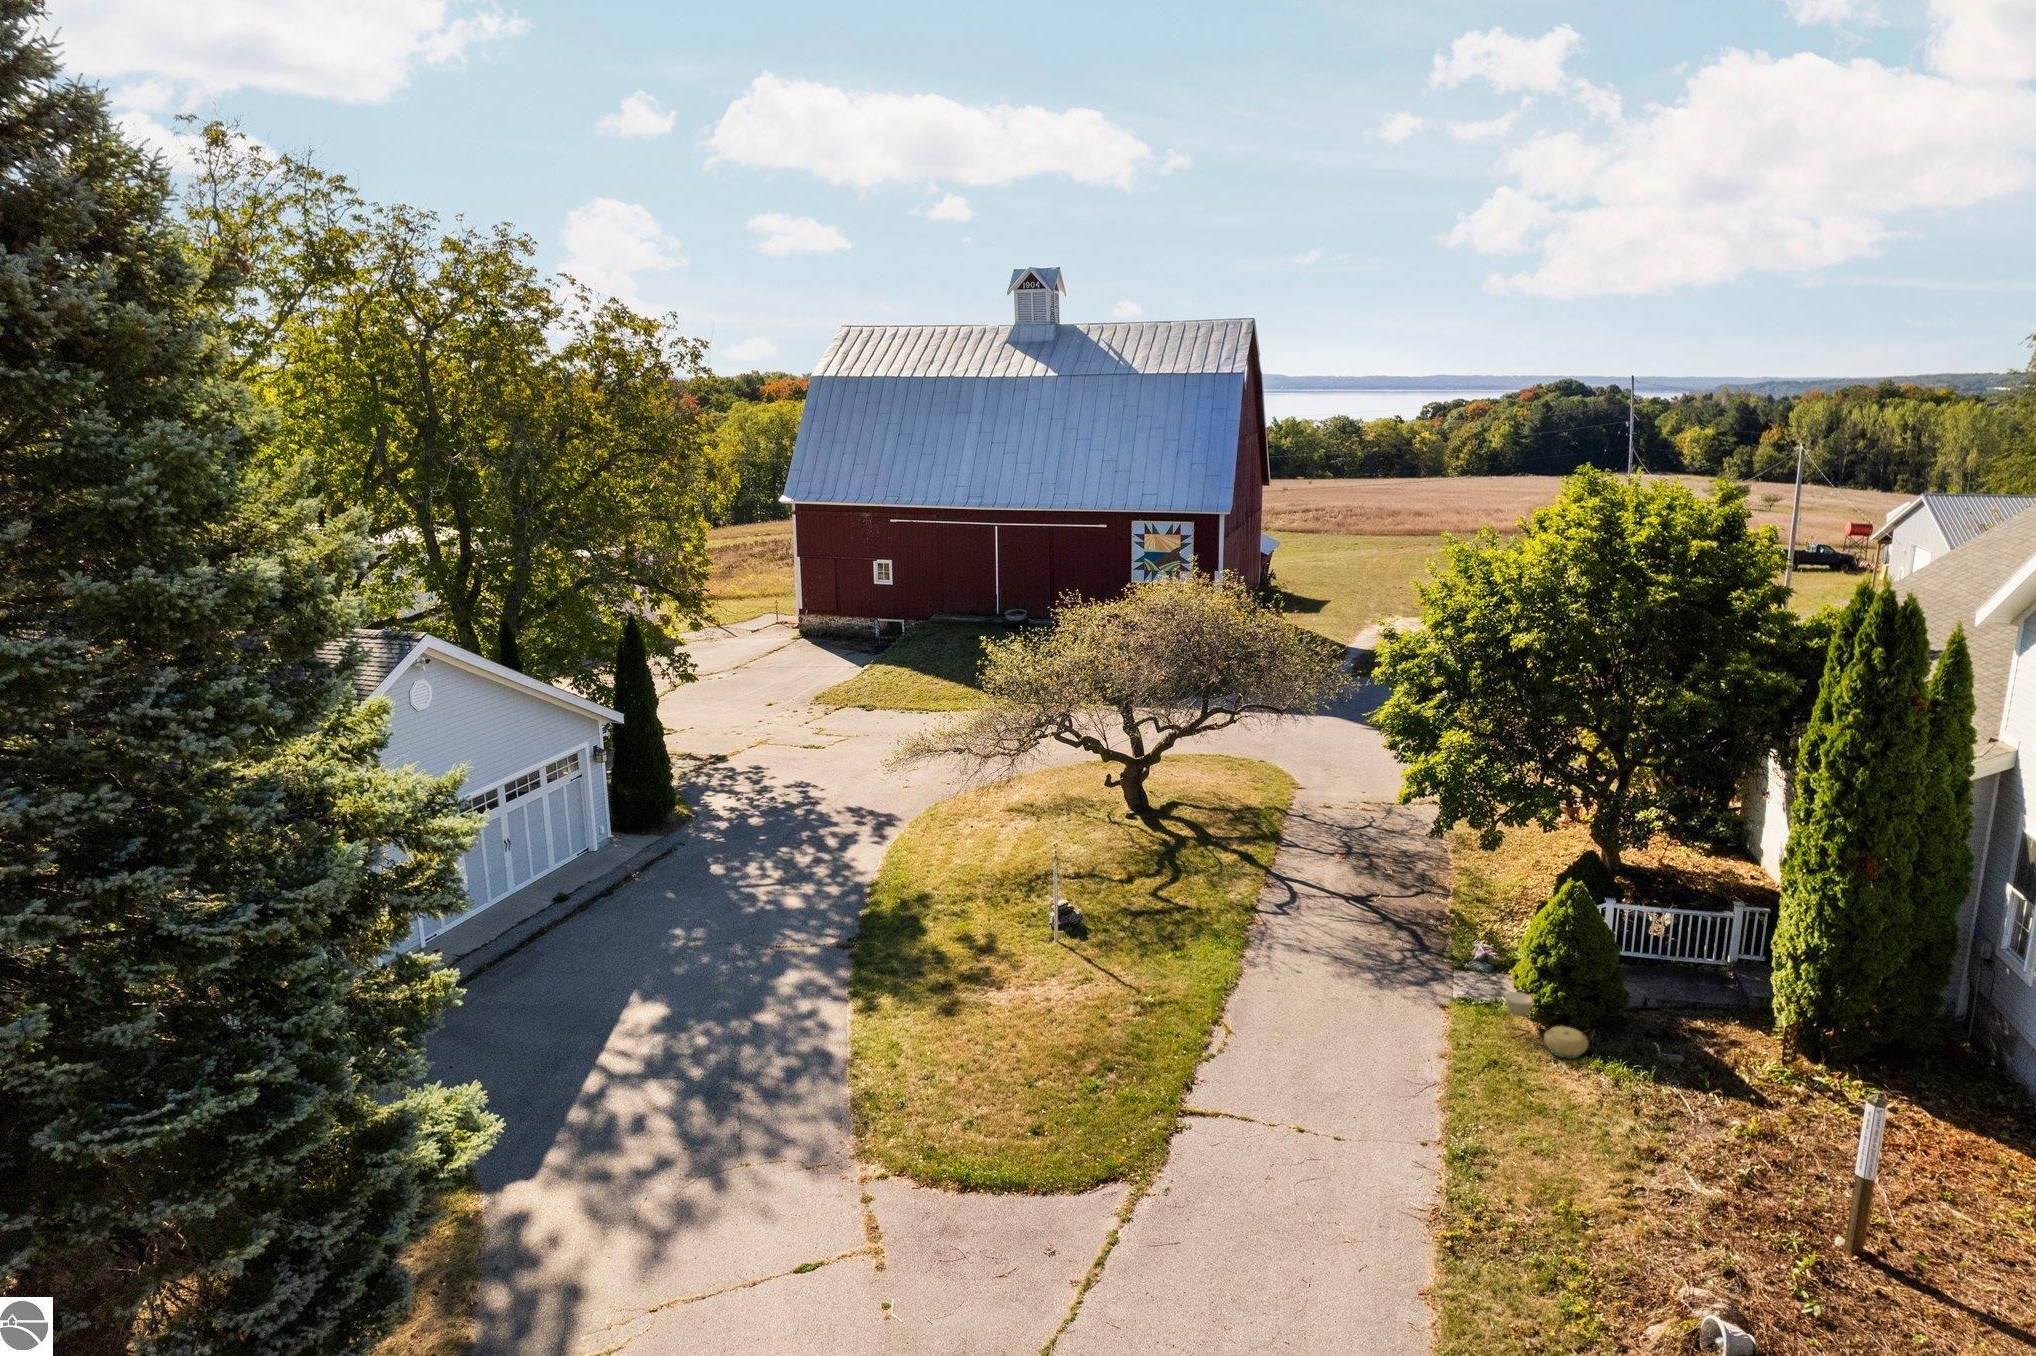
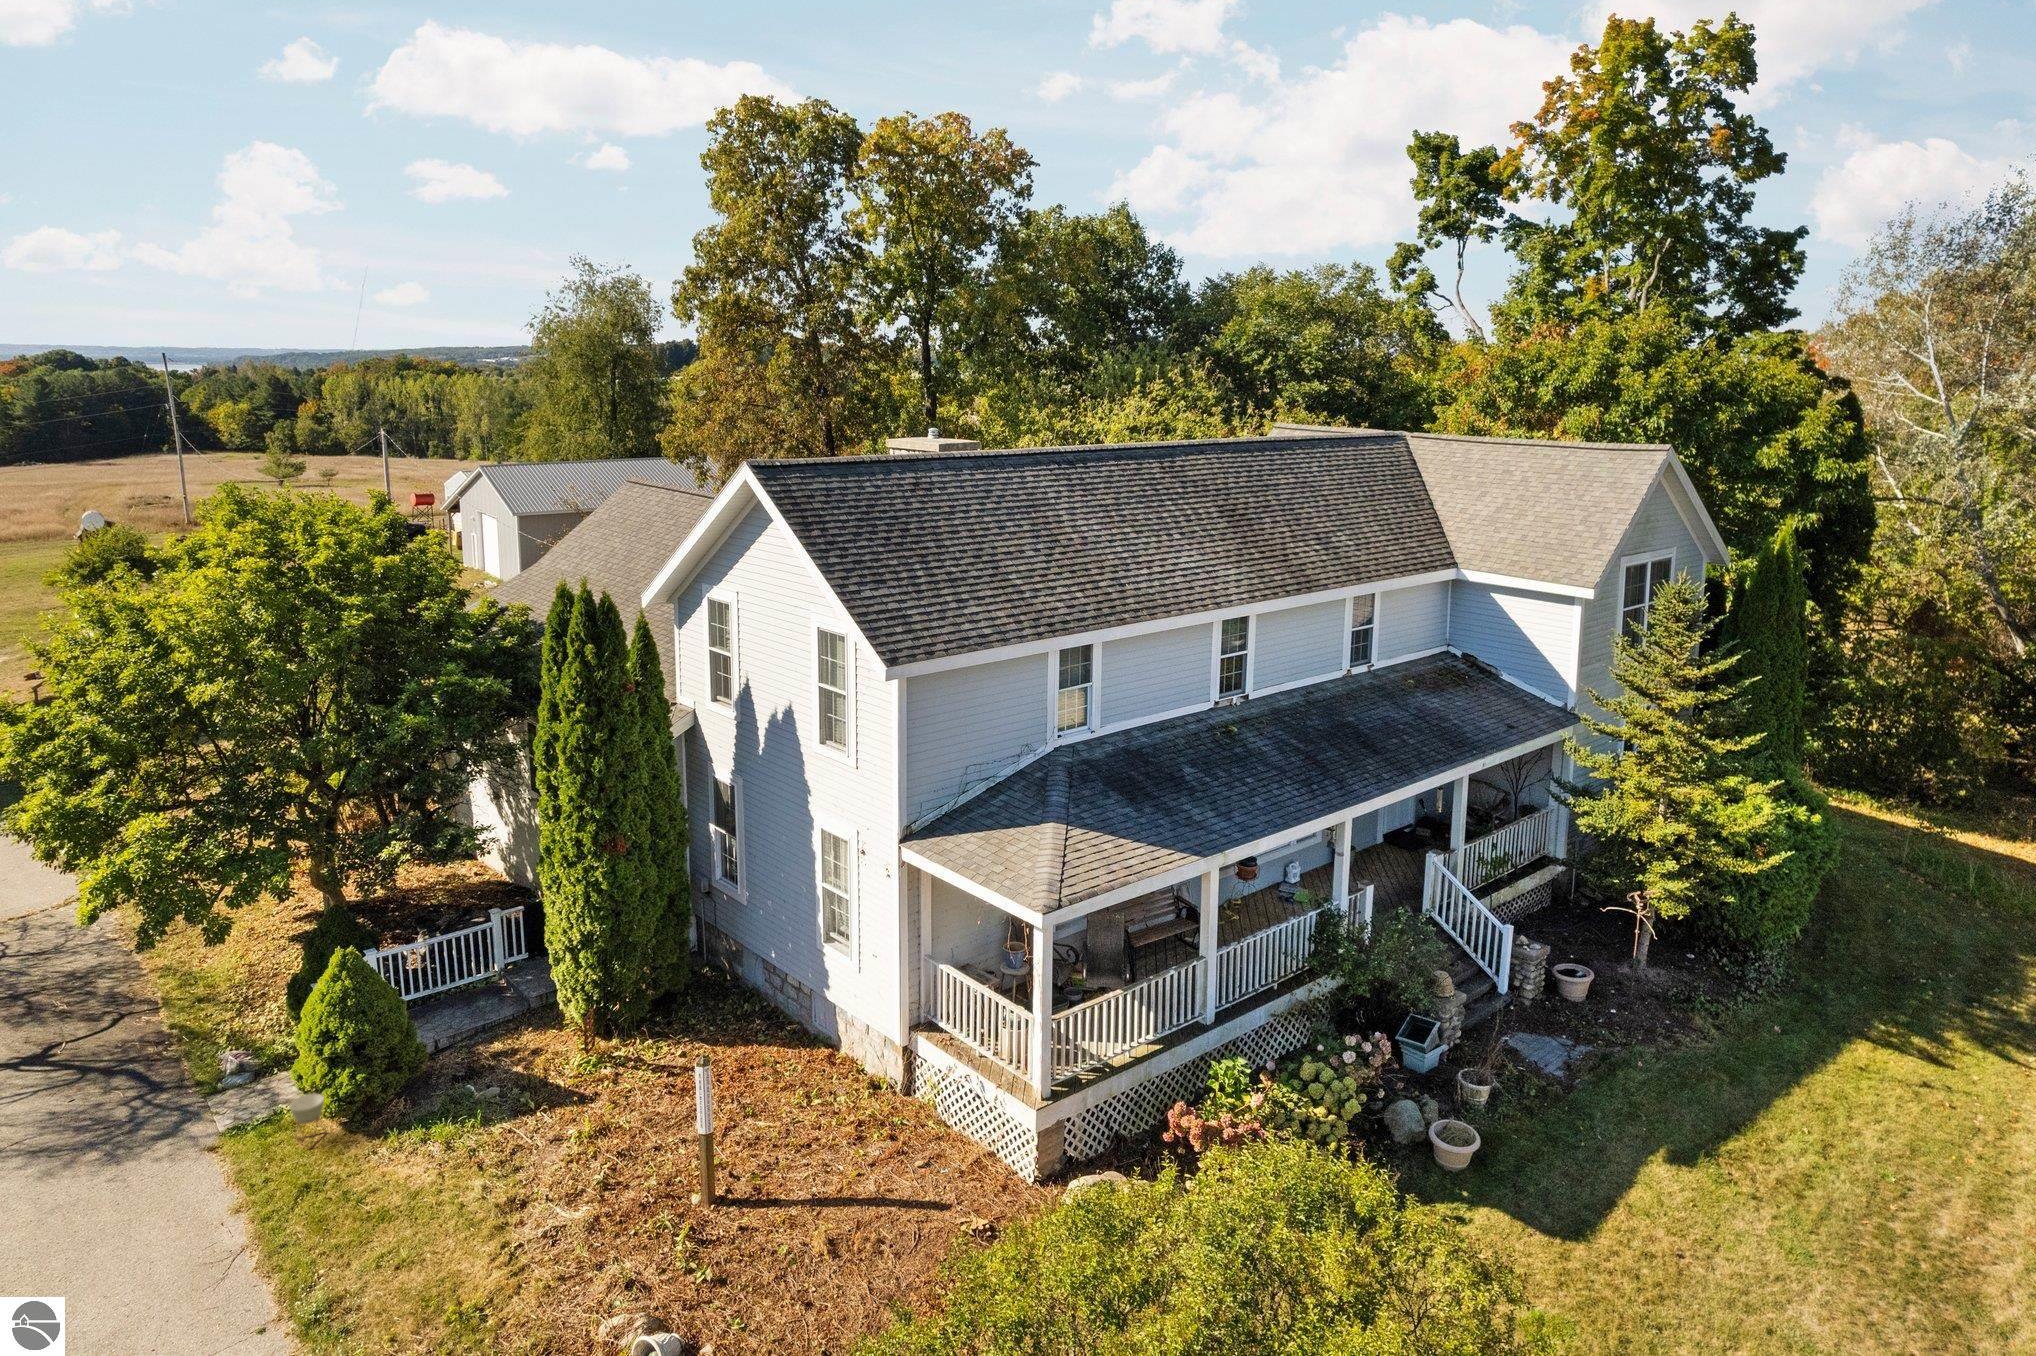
basket: present [1544,1026,1588,1059] -> none [348,1108,399,1146]

